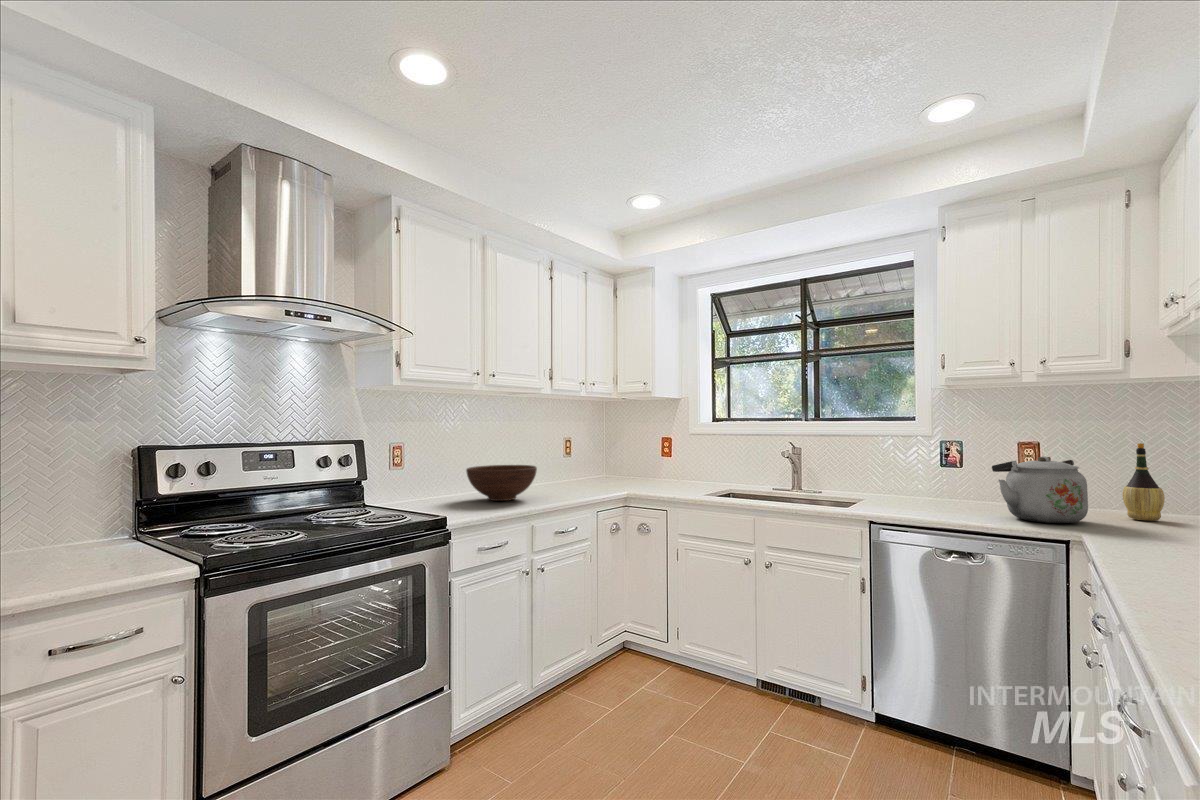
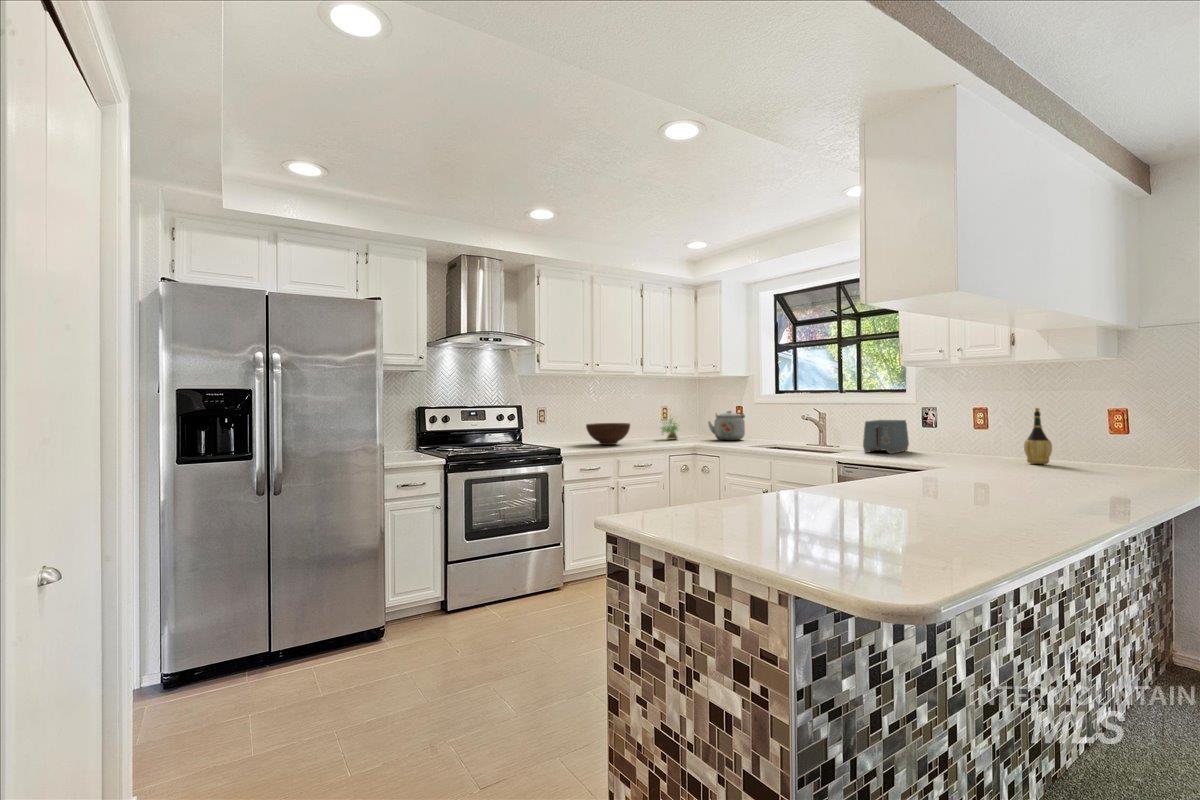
potted plant: none [565,439,598,486] -> present [662,412,677,439]
kettle: present [992,456,1088,523] -> present [708,411,745,440]
toaster: none [881,457,927,506] -> present [863,420,909,454]

